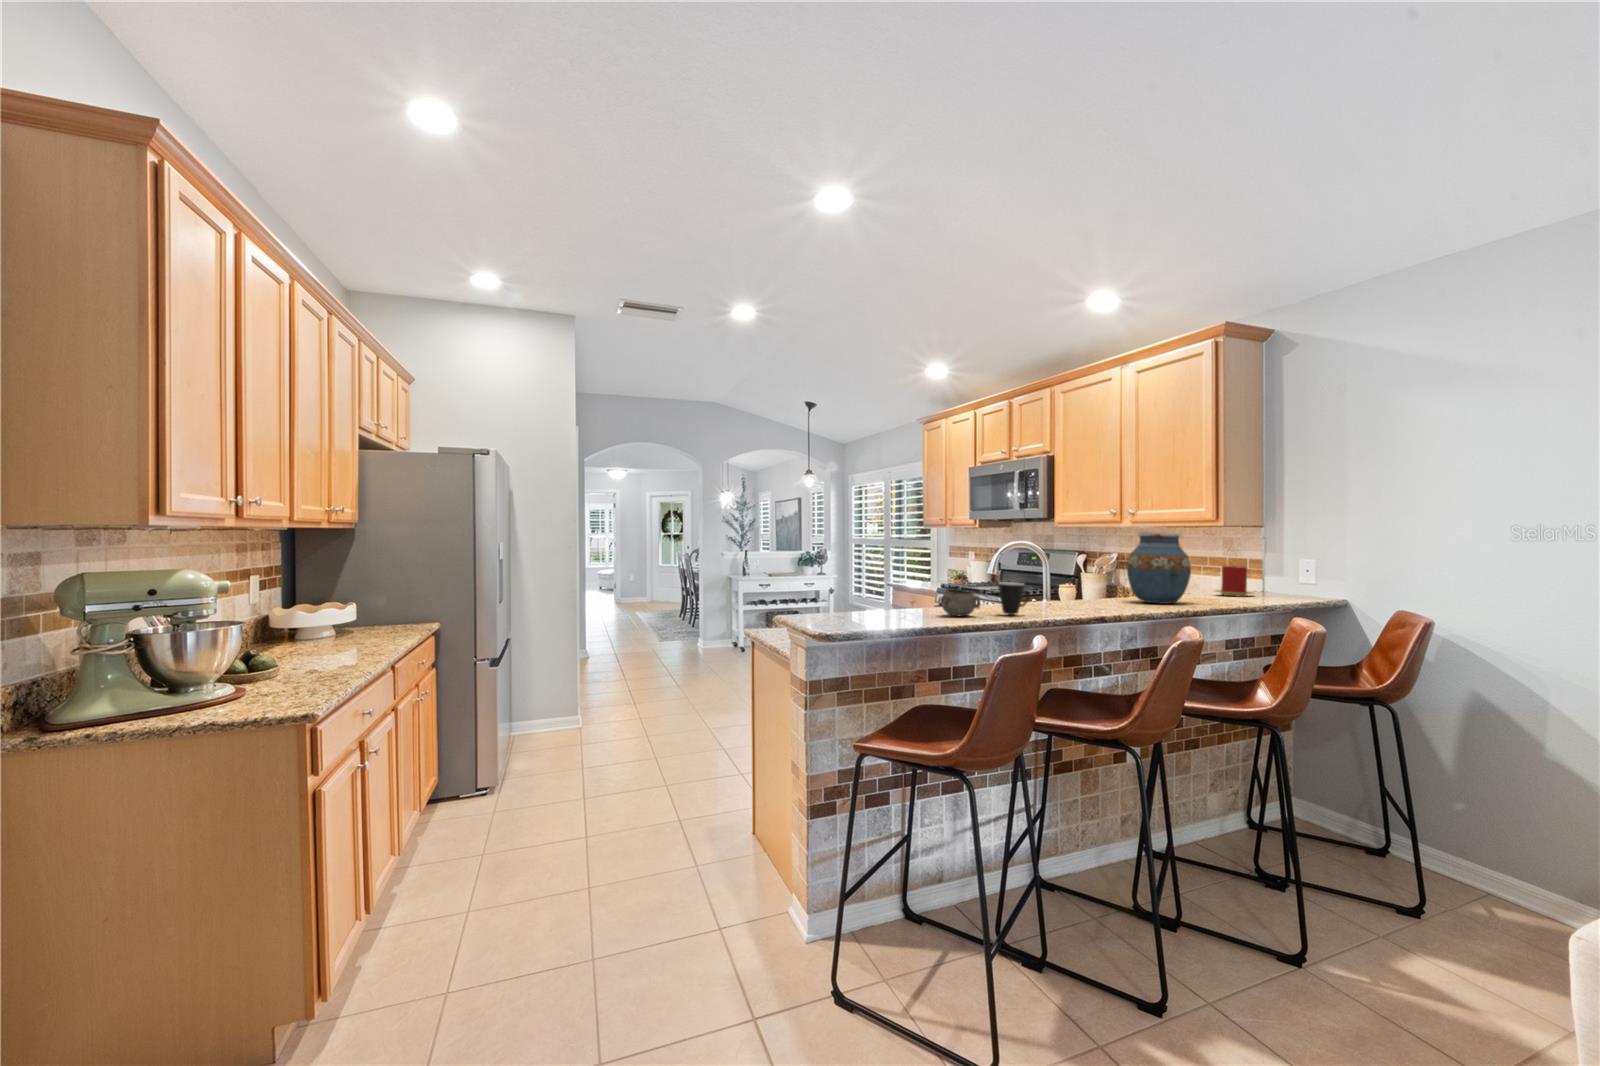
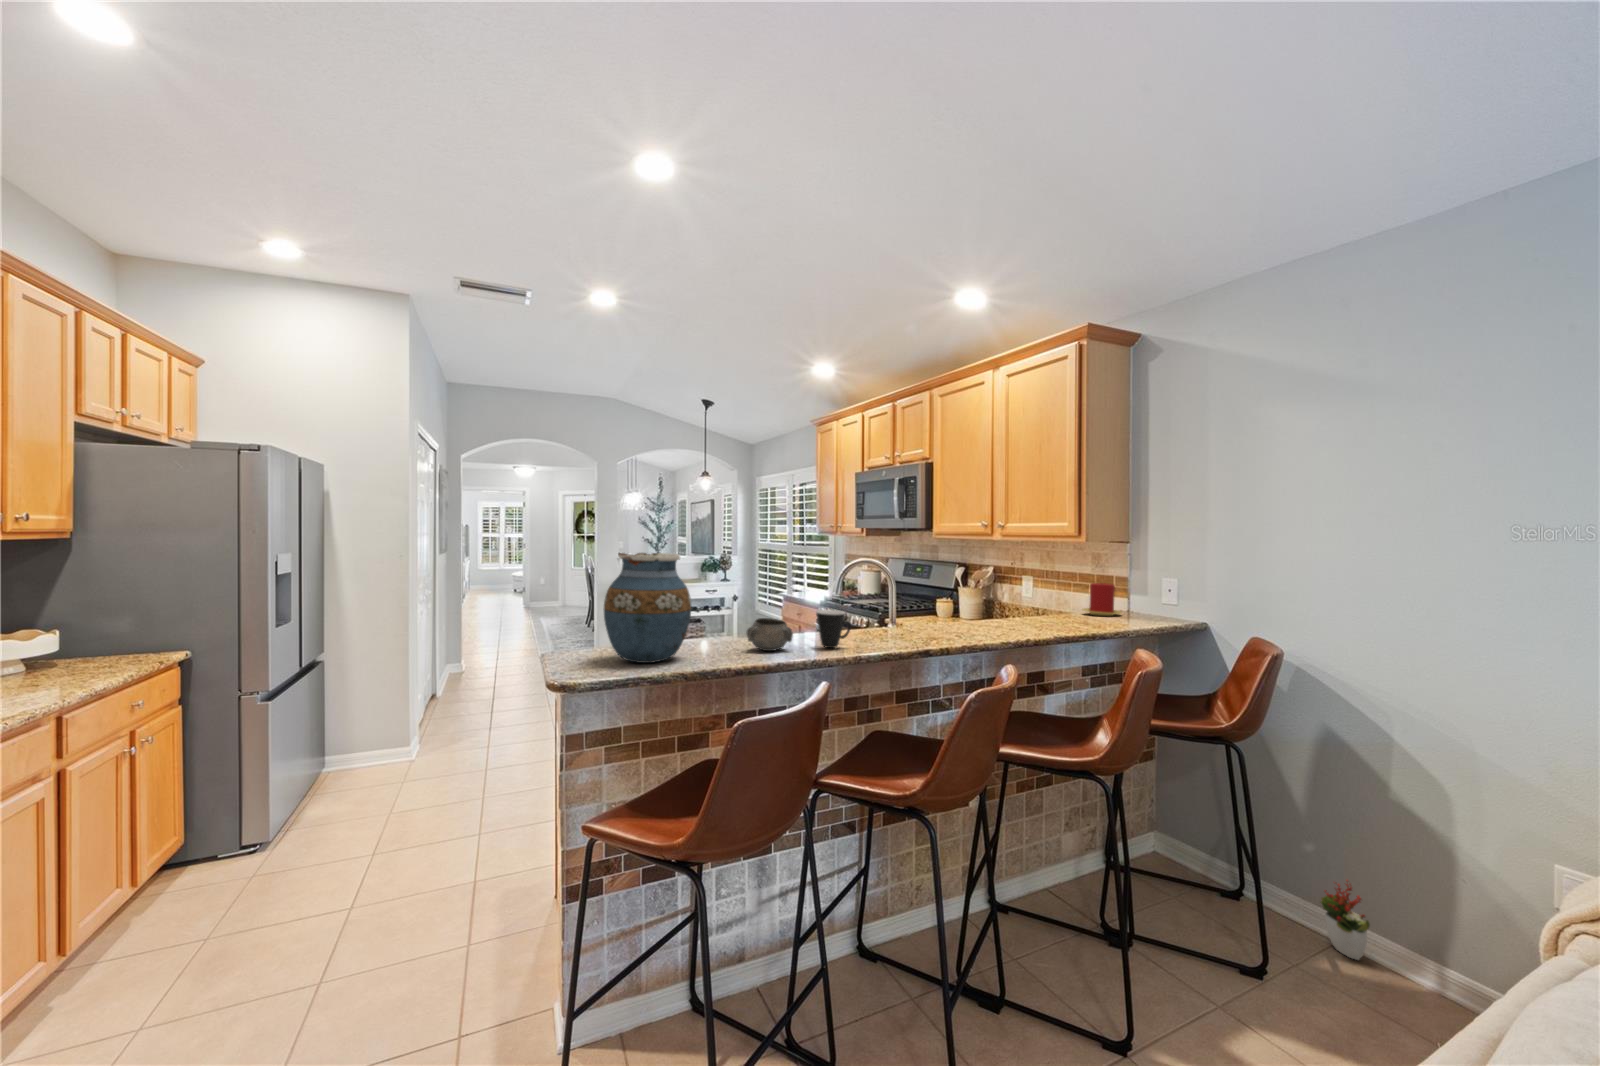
vase: present [1127,532,1191,604] -> present [604,553,692,663]
decorative plant: none [1473,834,1526,908] -> present [1321,880,1370,960]

